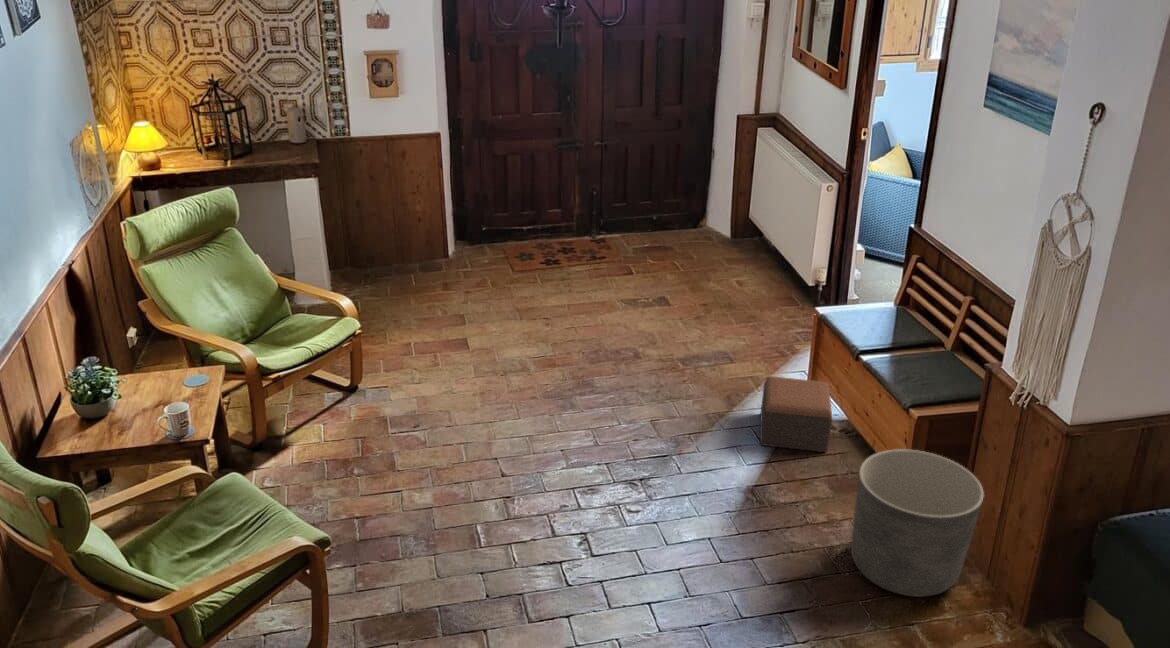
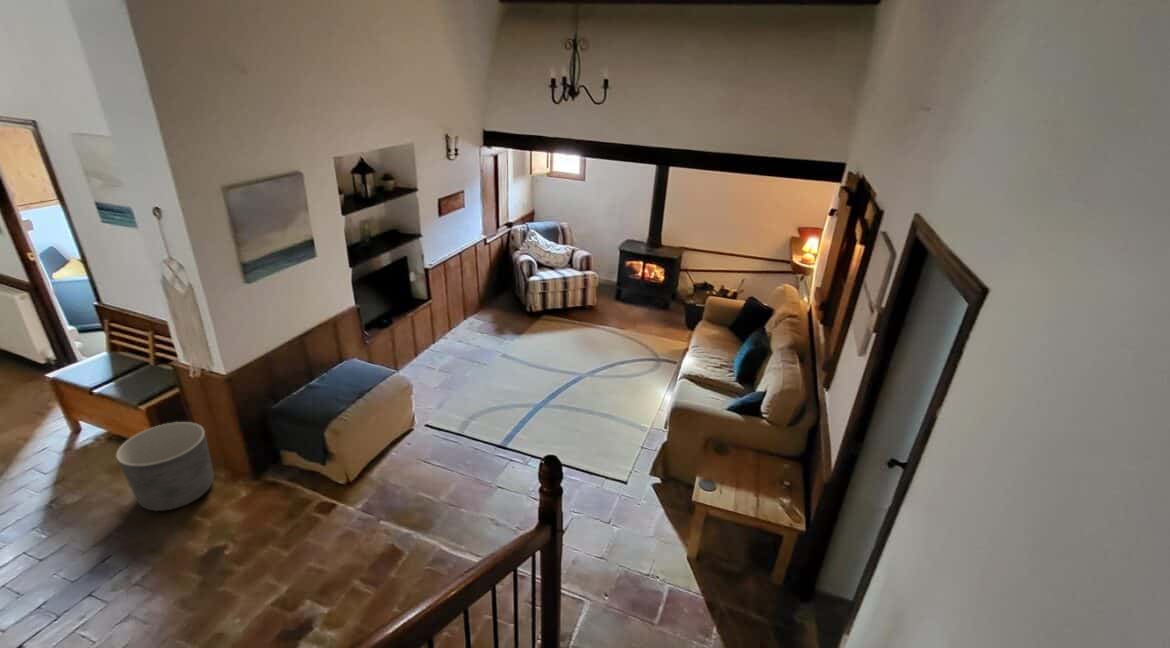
footstool: present [760,376,832,452] -> none [24,417,100,477]

